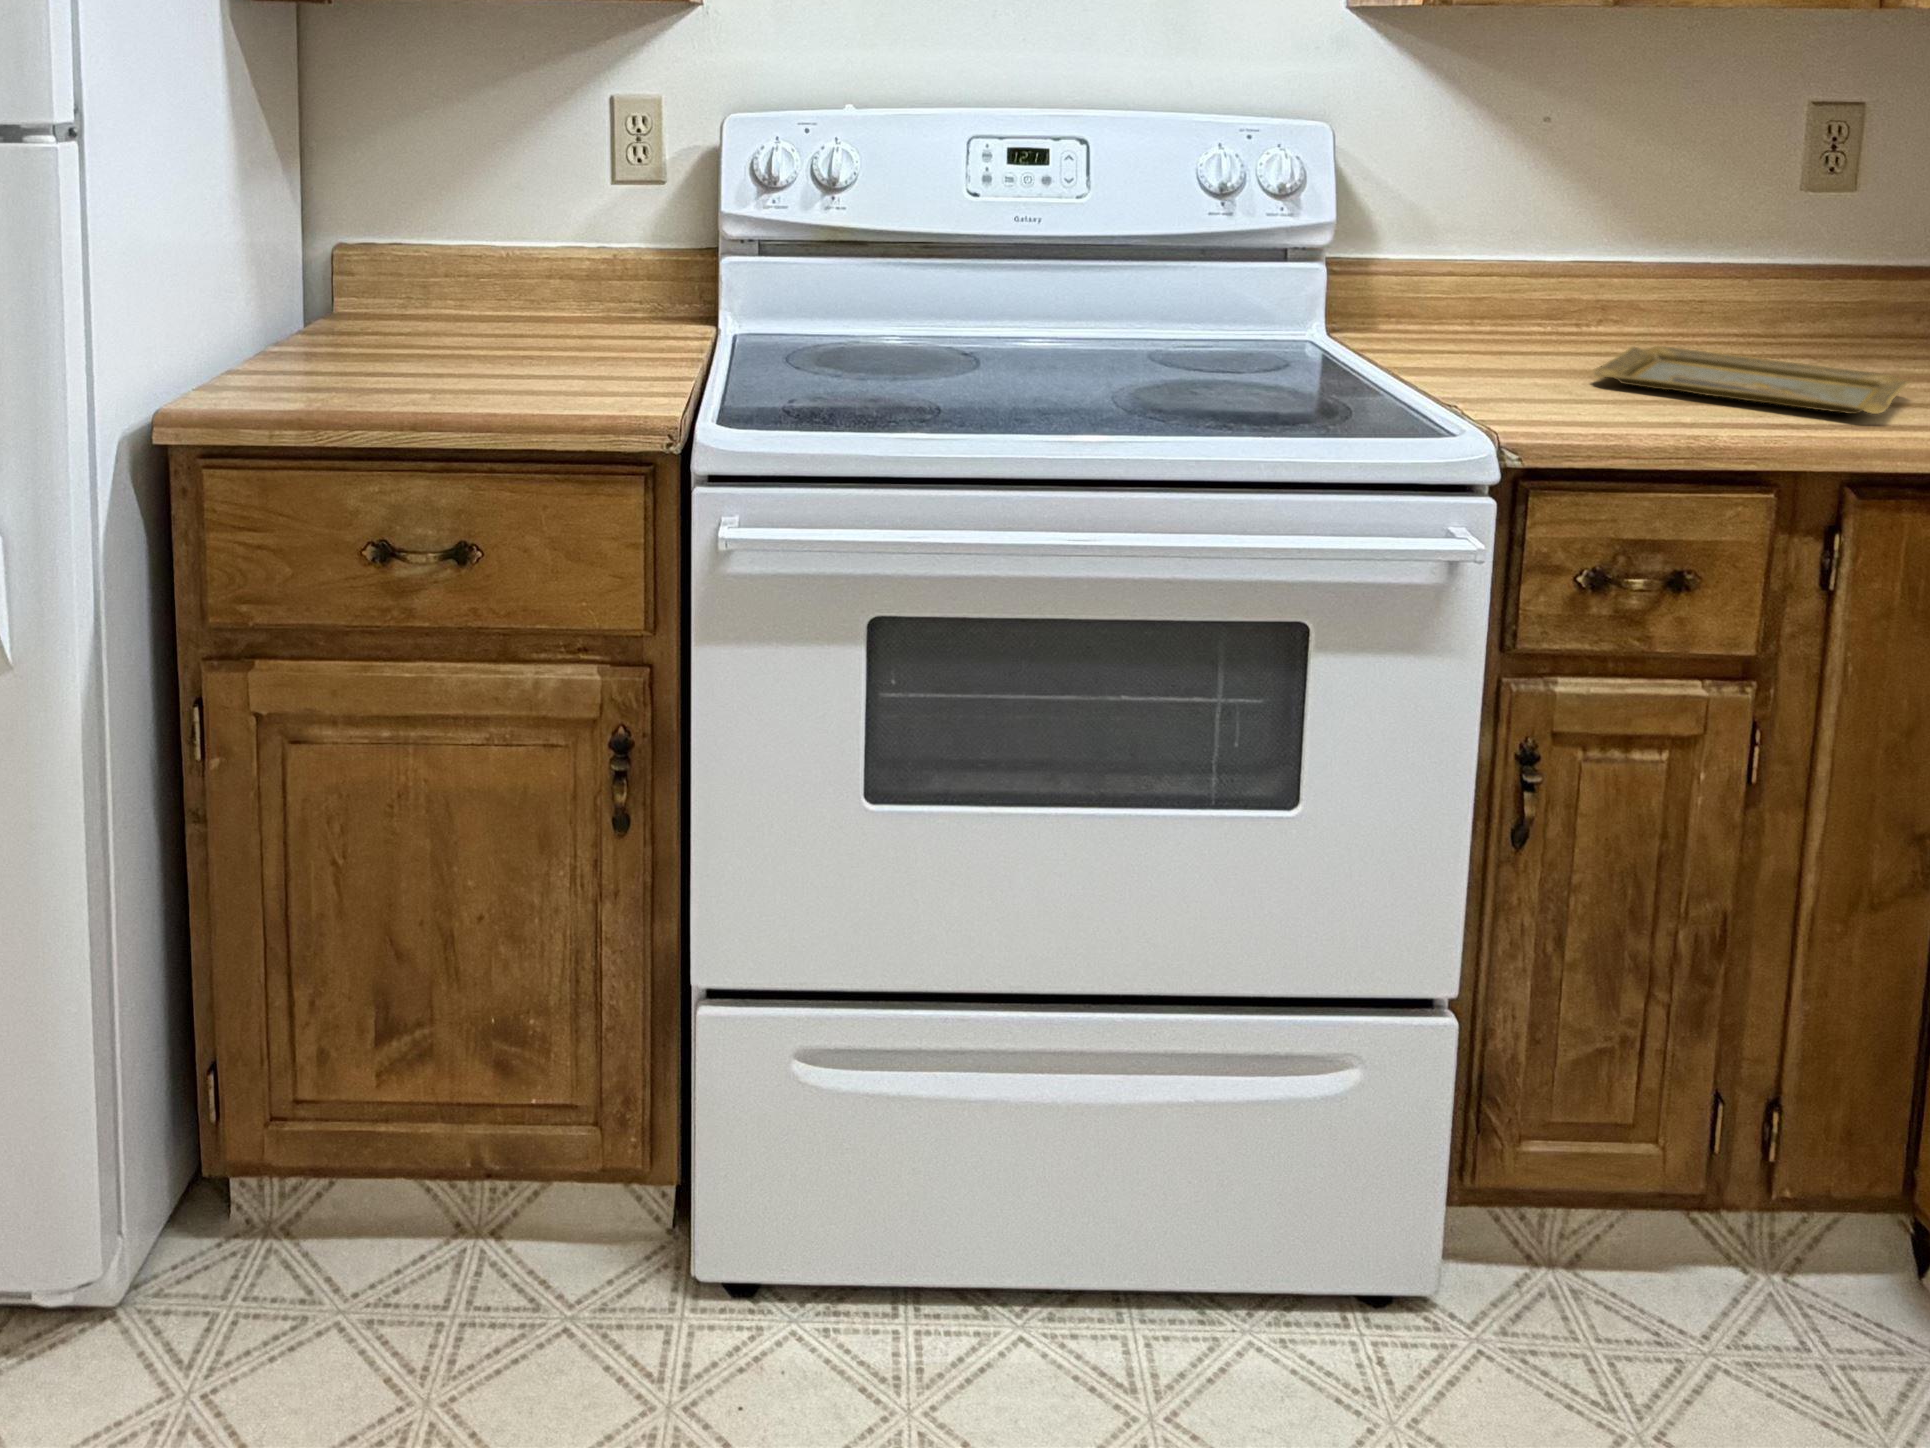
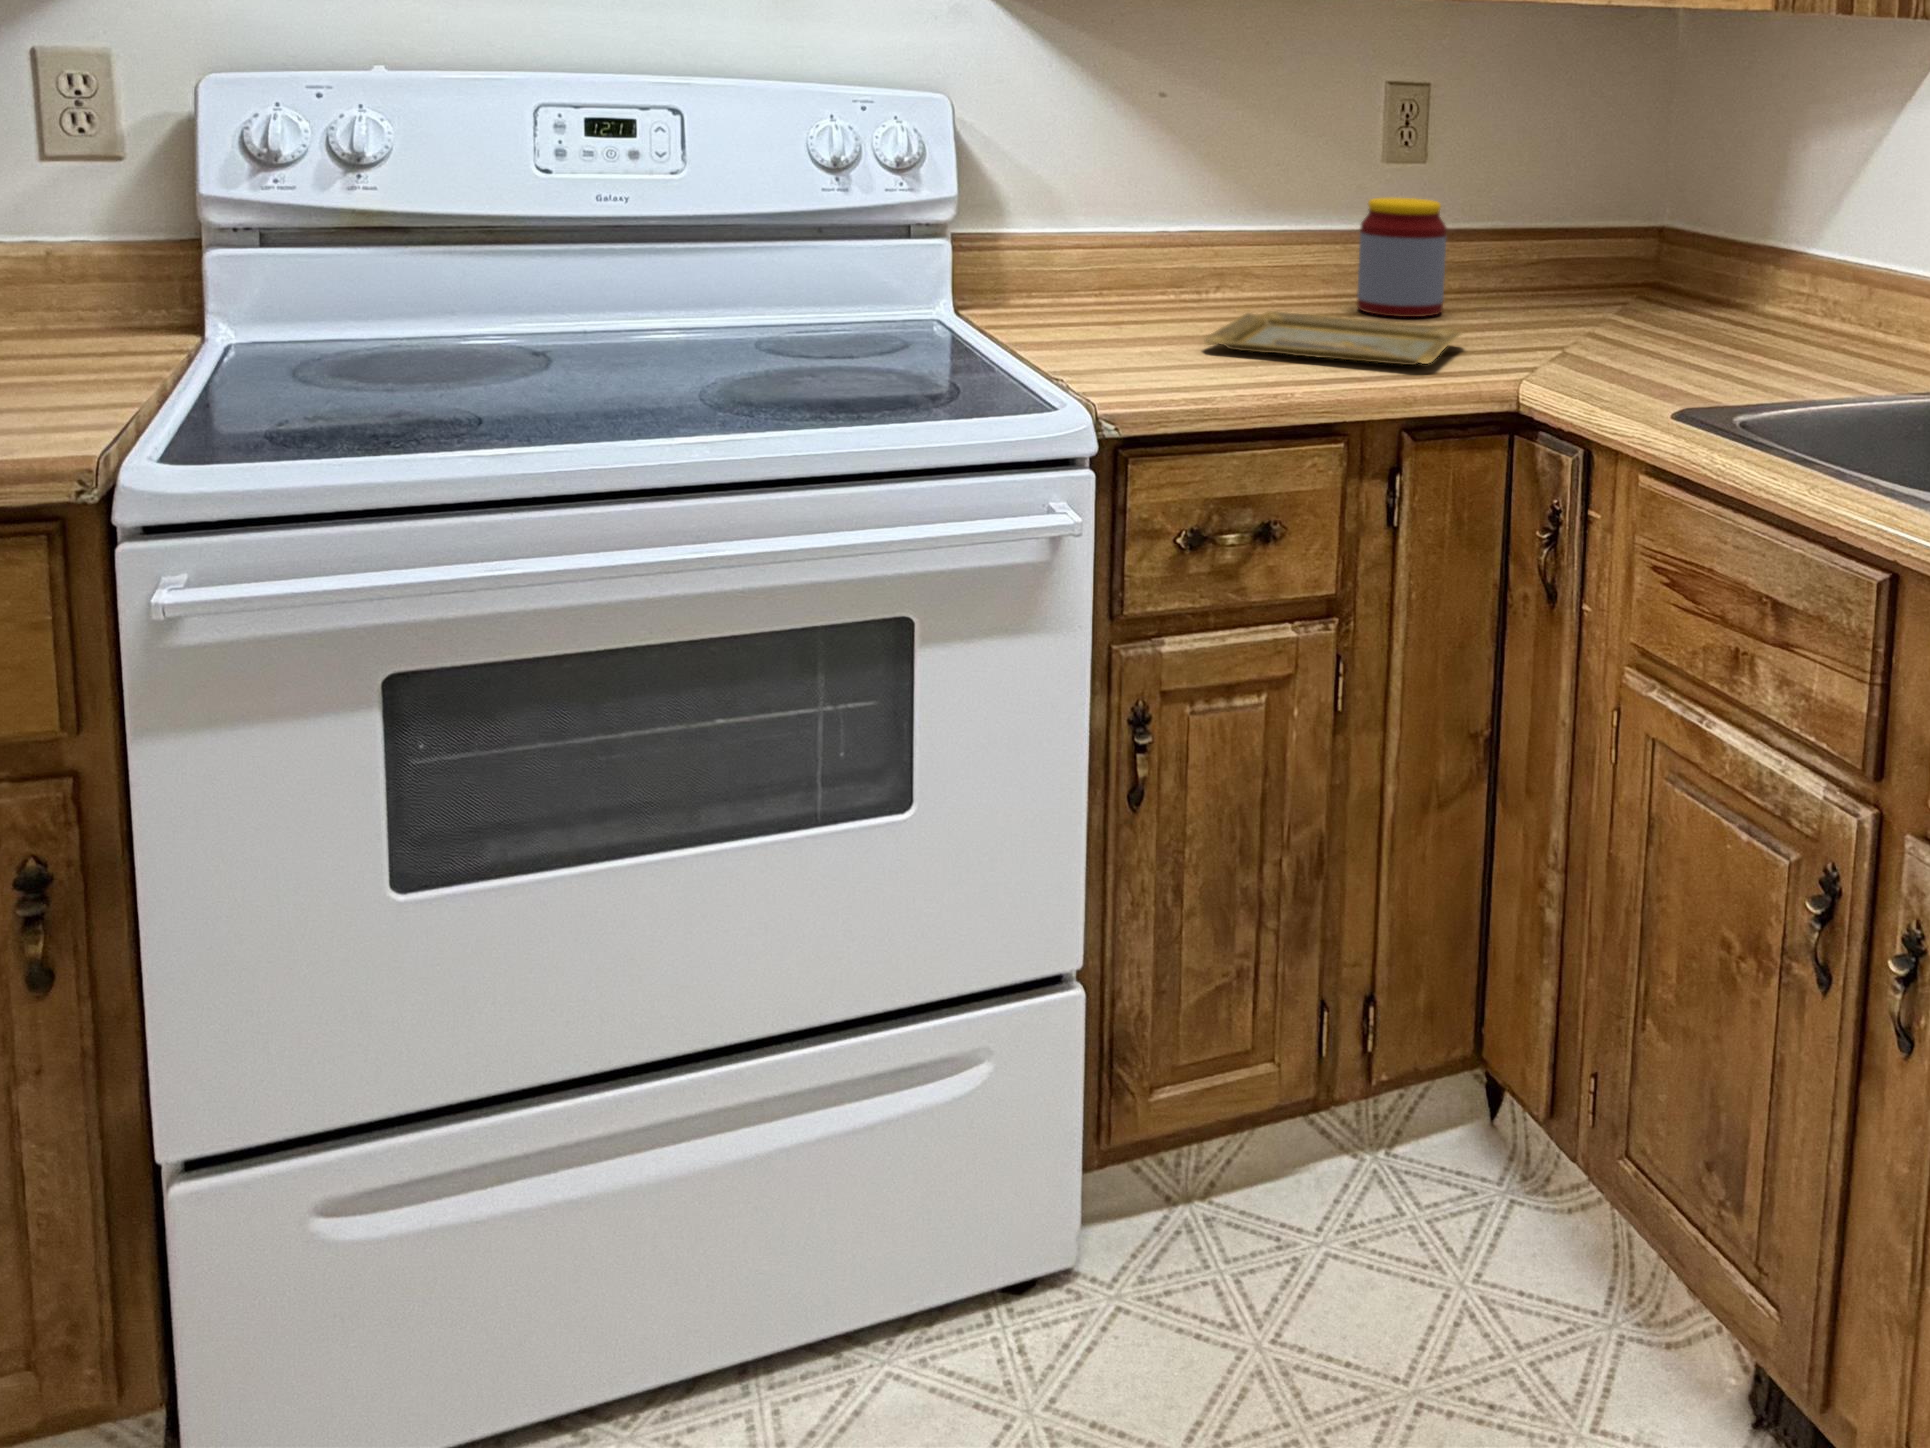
jar: none [1752,229,1872,360] -> present [1357,197,1446,317]

